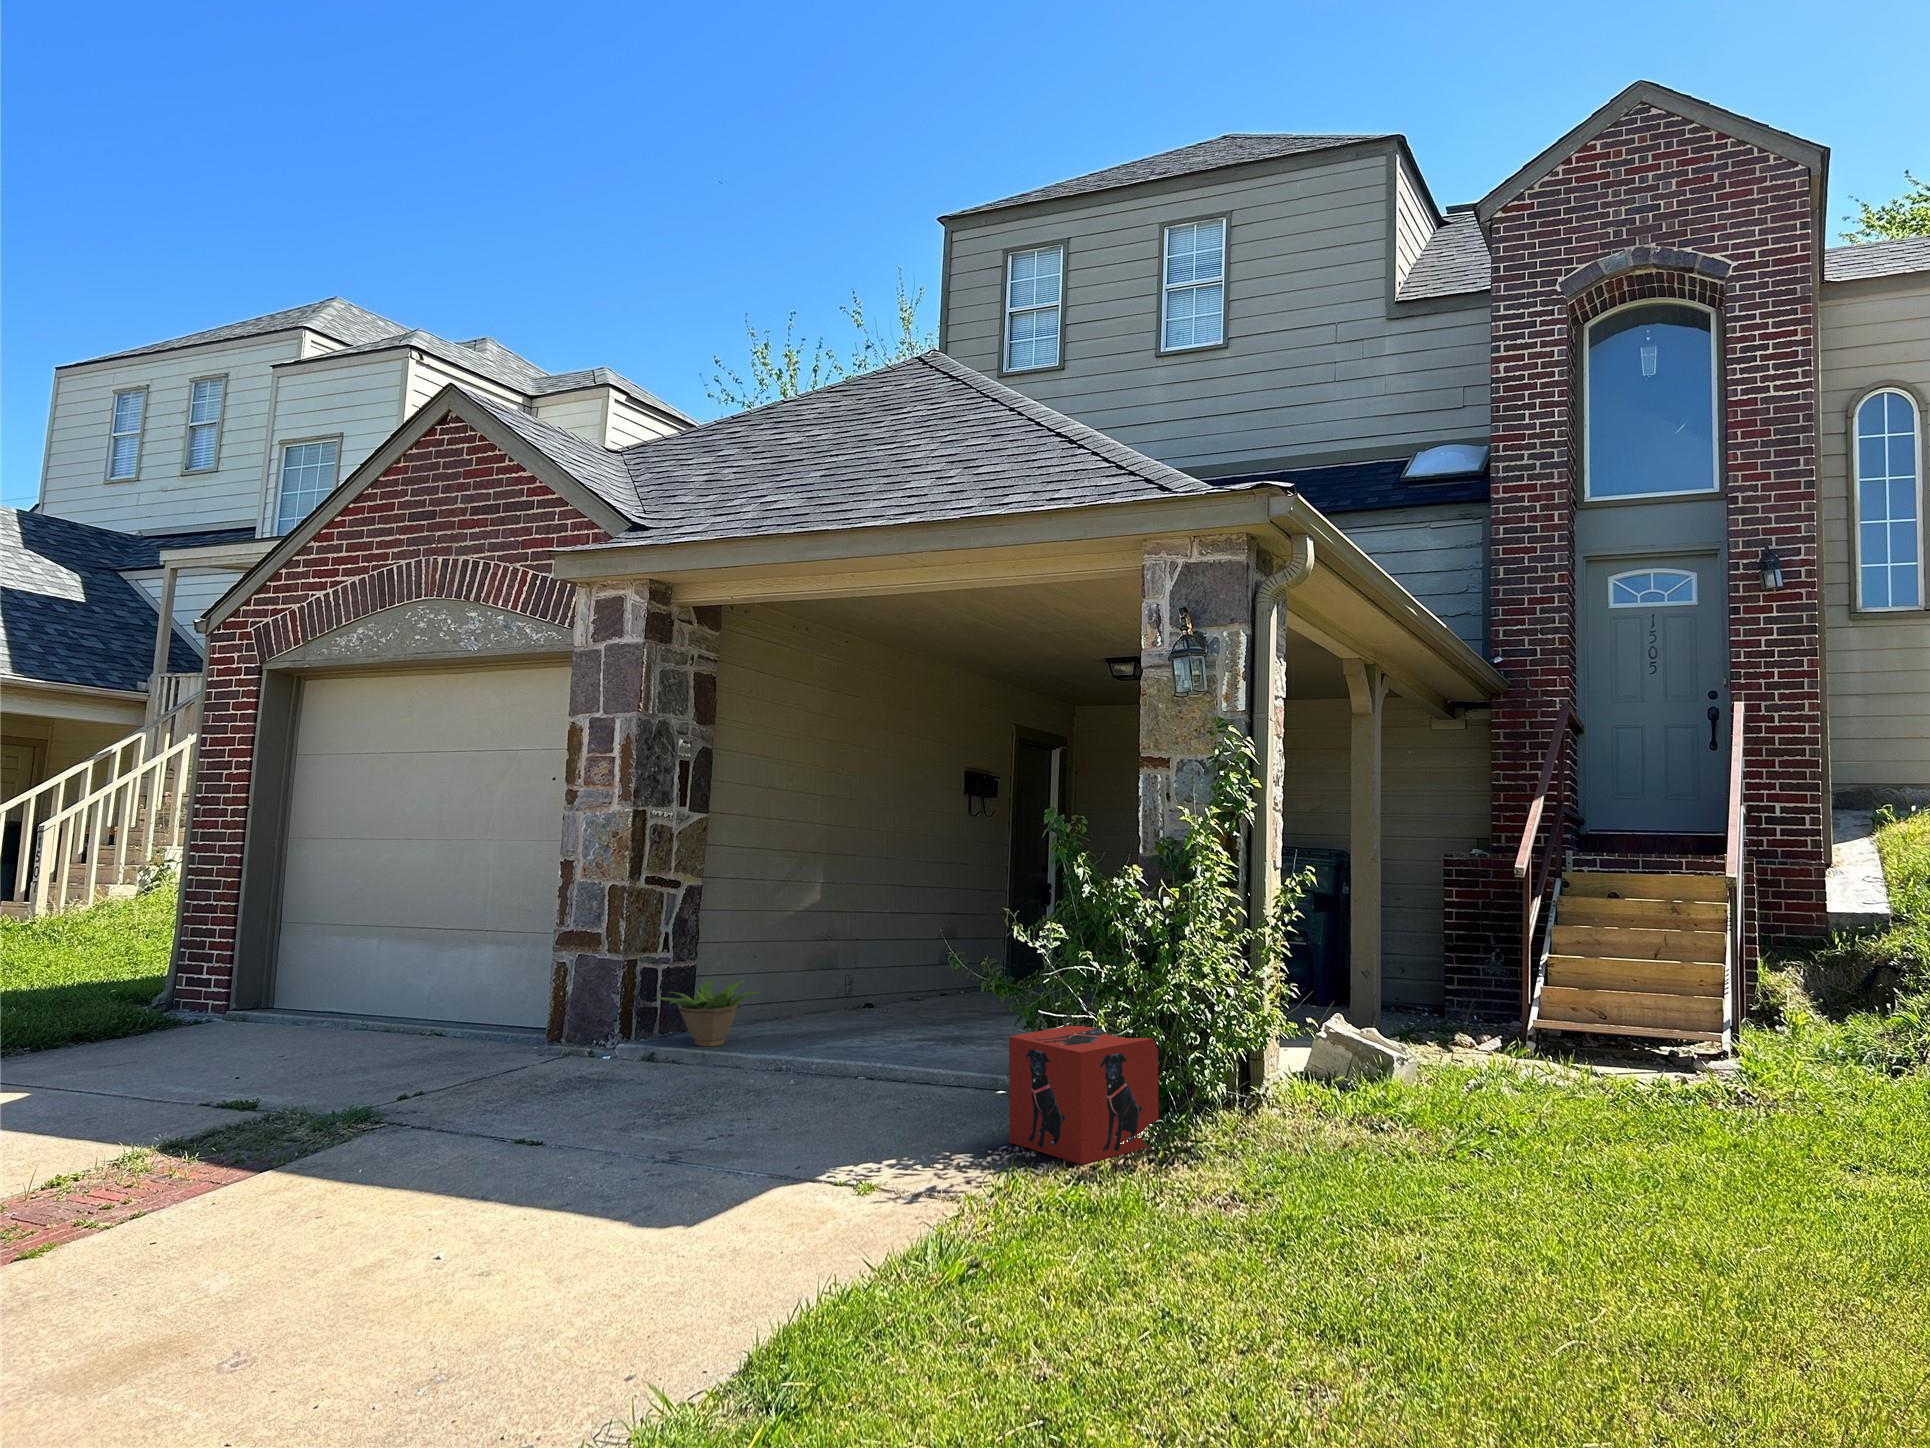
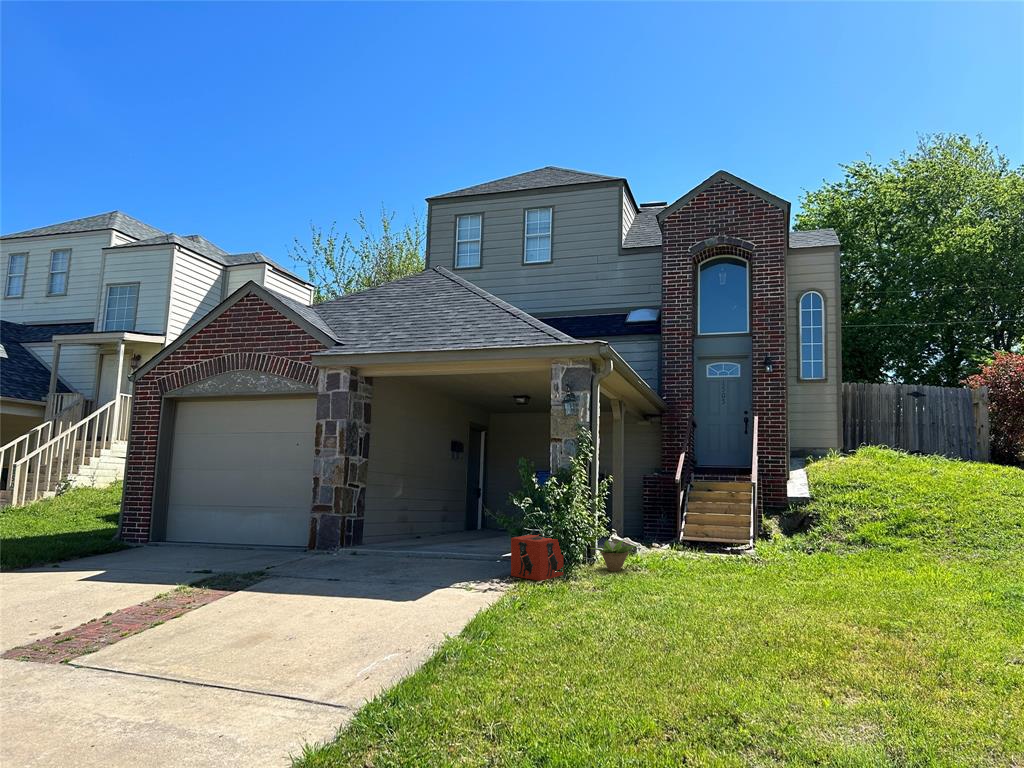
decorative plant: present [655,980,760,1046] -> present [591,540,638,571]

